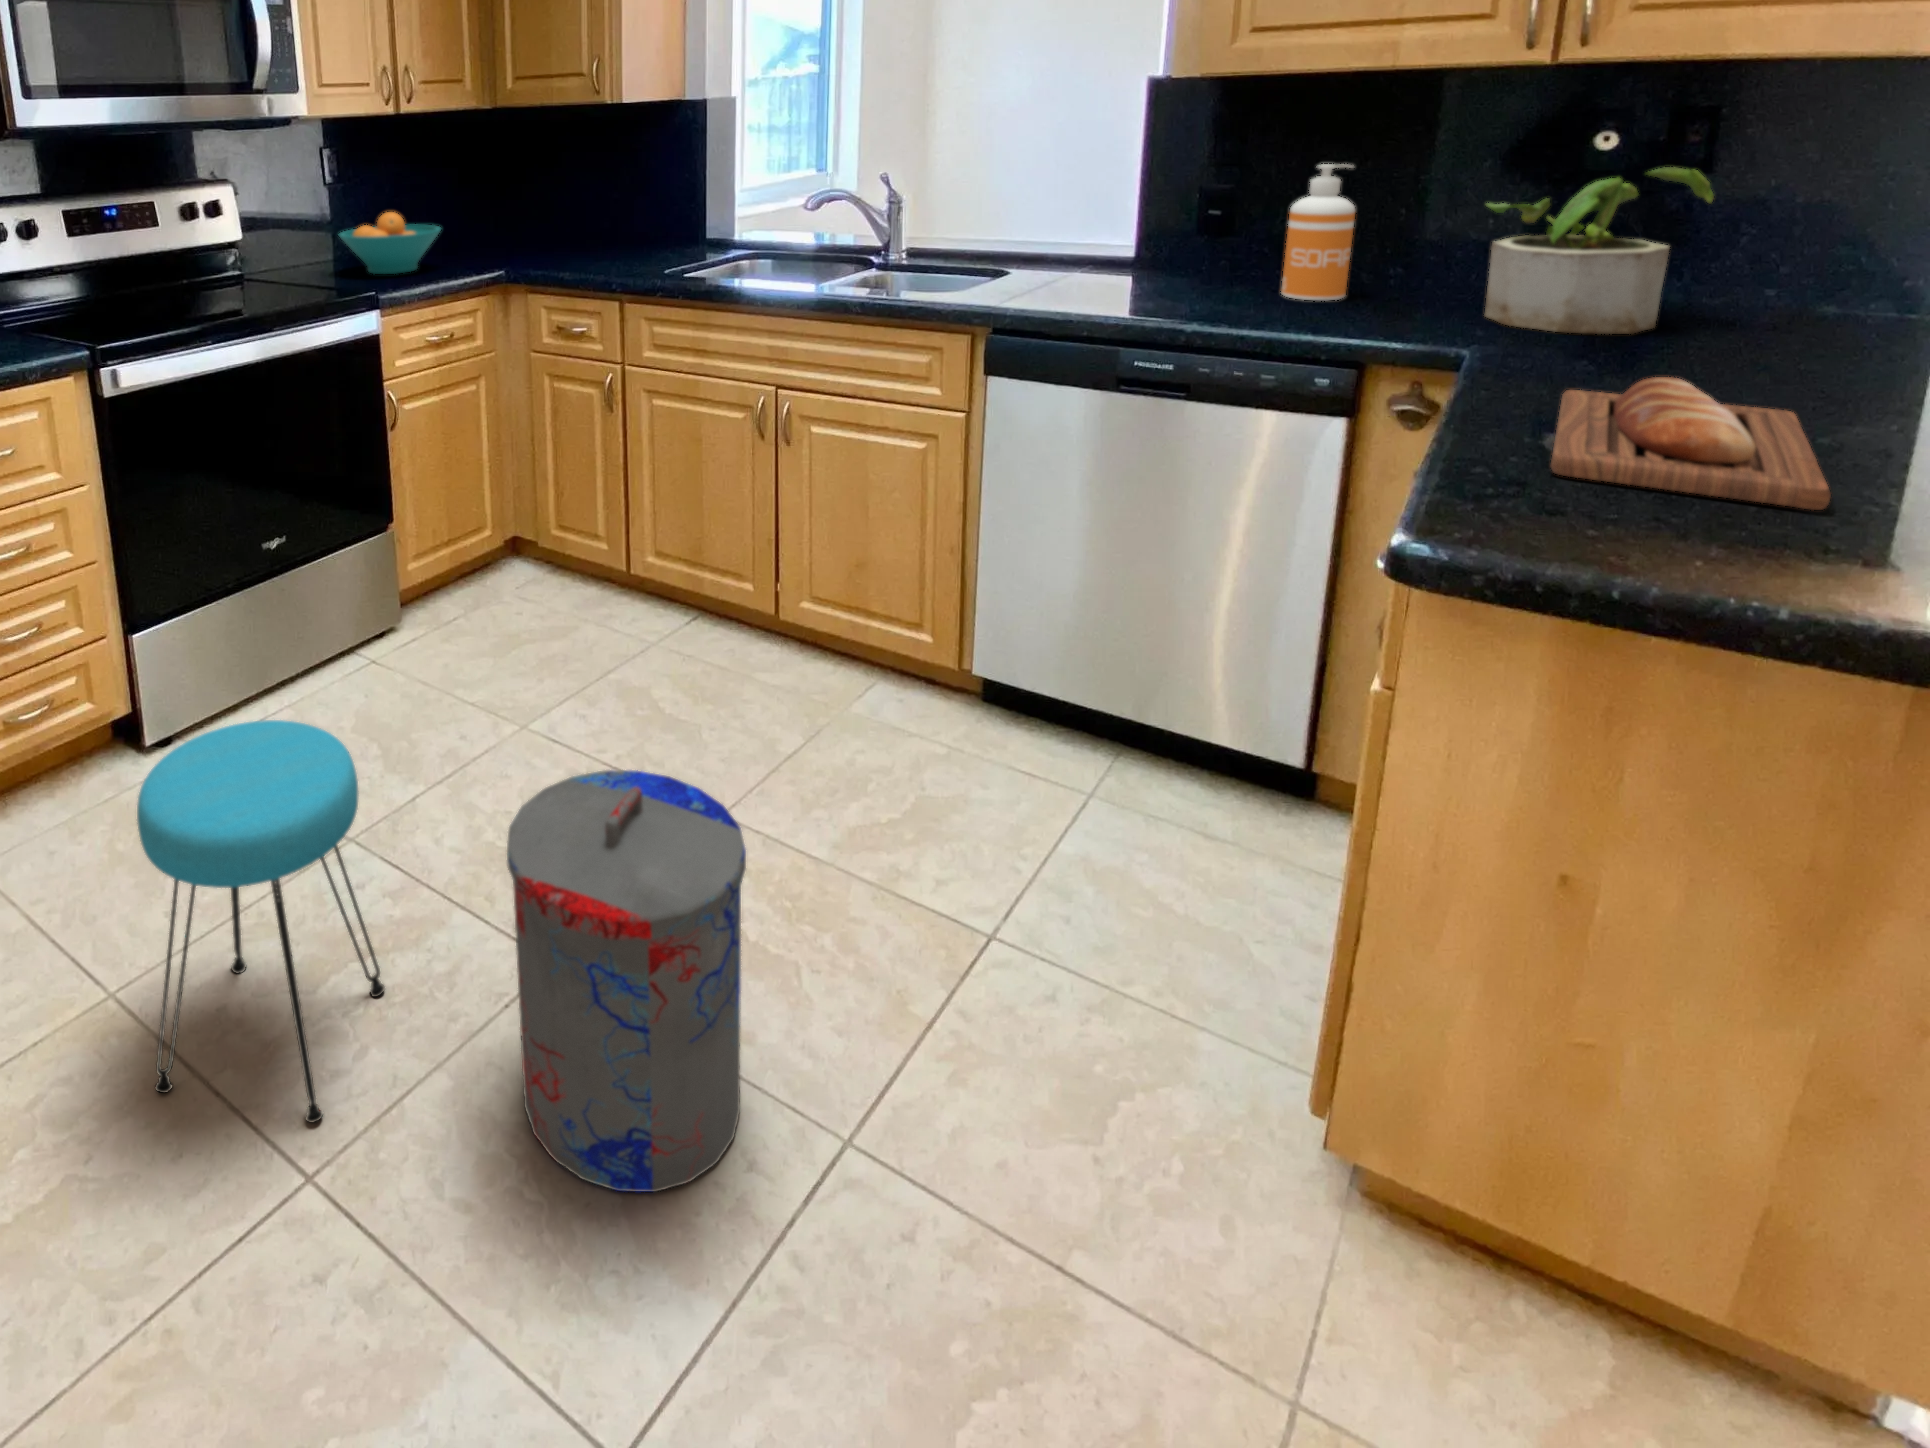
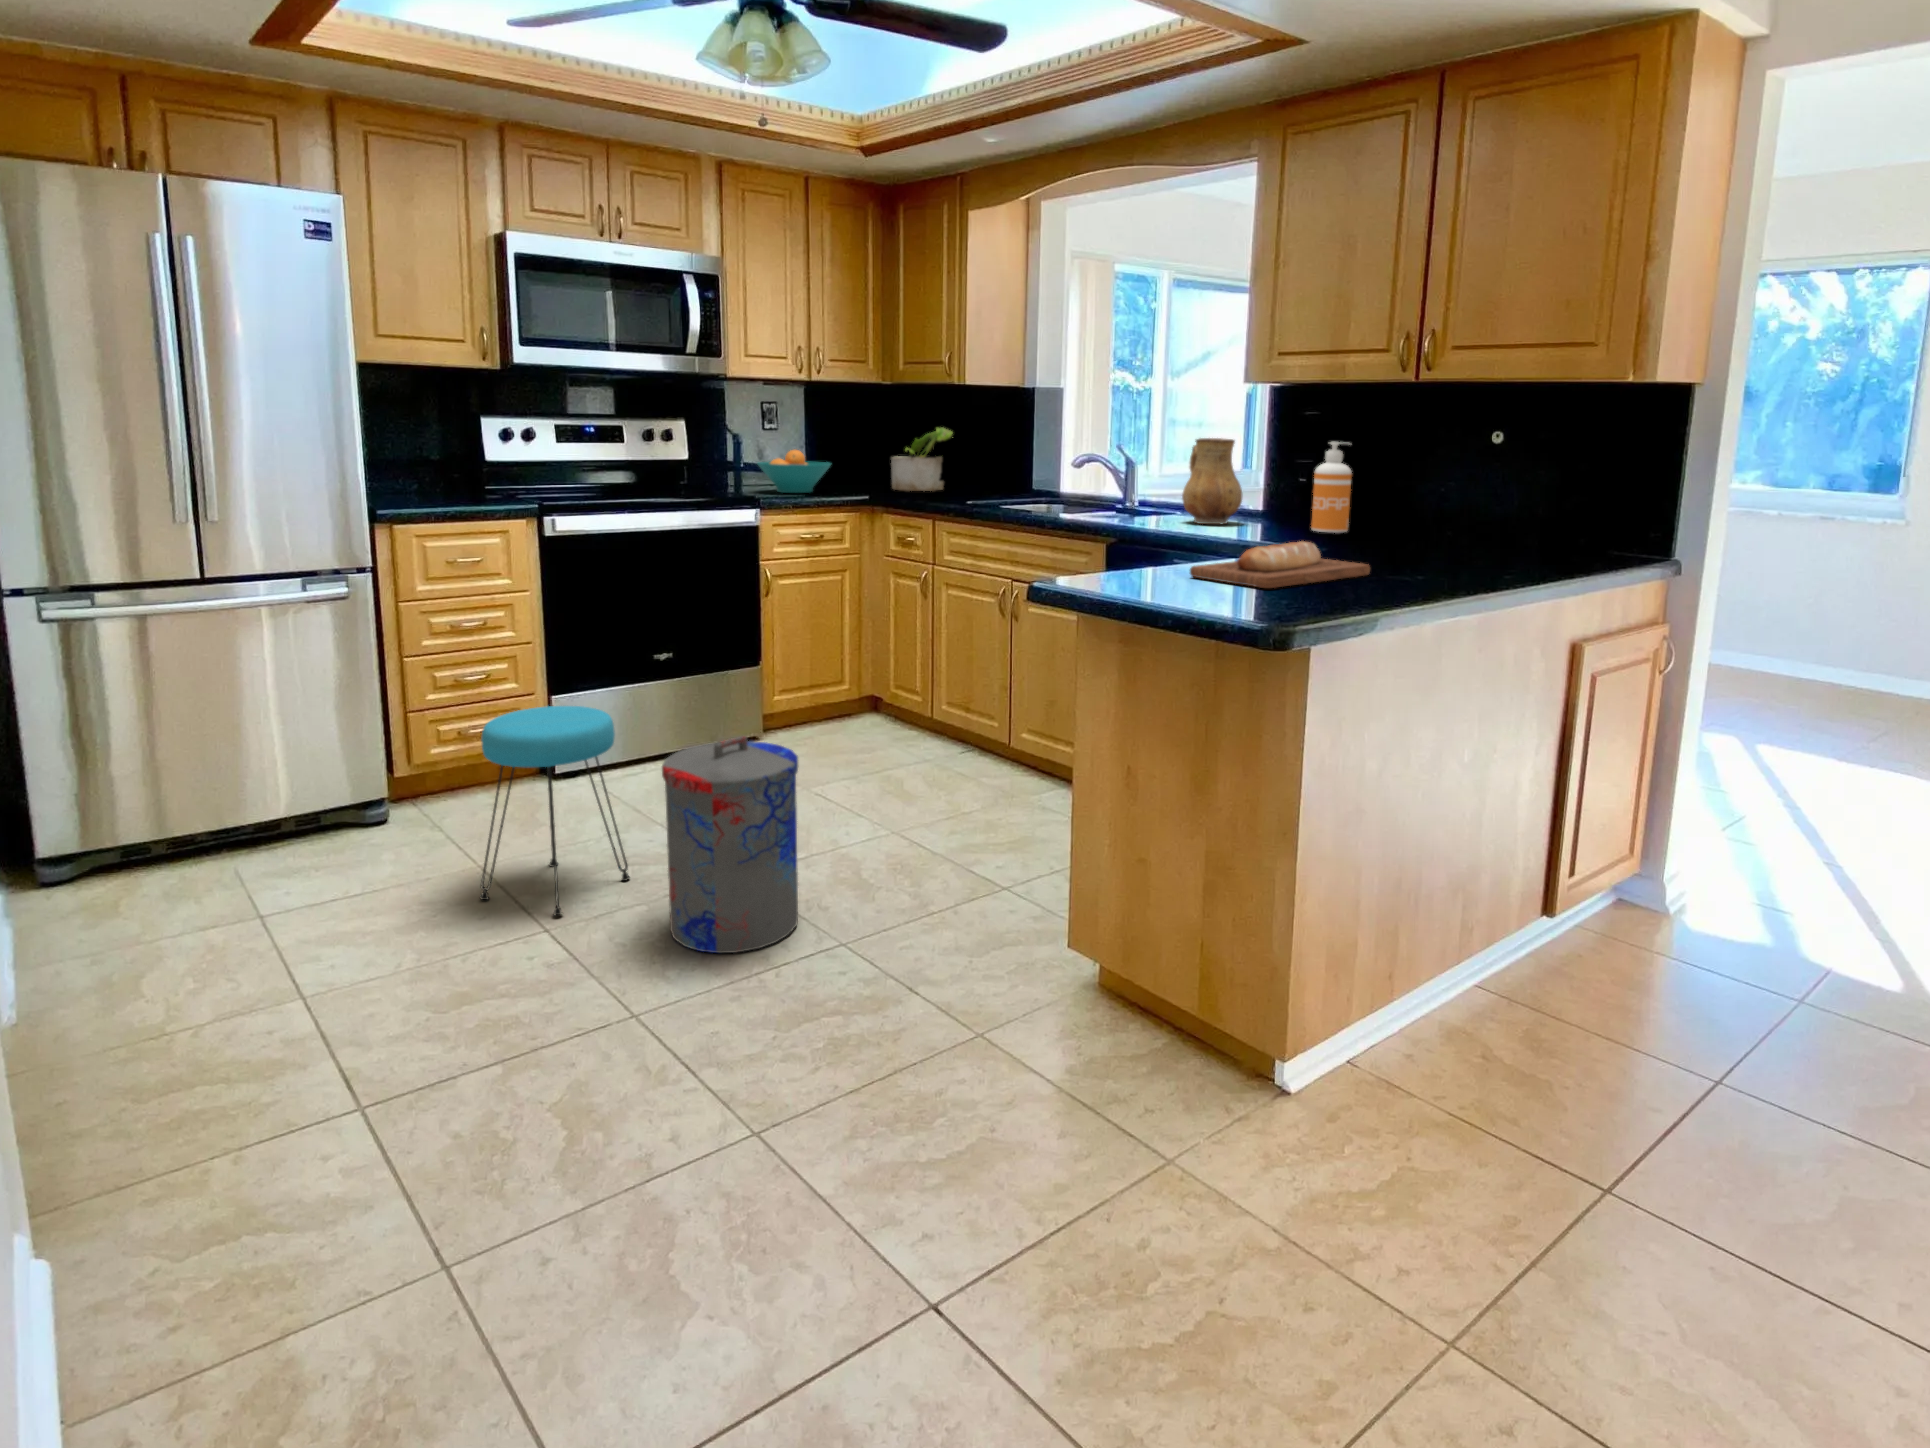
ceramic pitcher: none [1055,167,1157,296] -> present [1182,438,1242,524]
potted plant: present [1484,167,1714,334] -> present [891,428,952,491]

